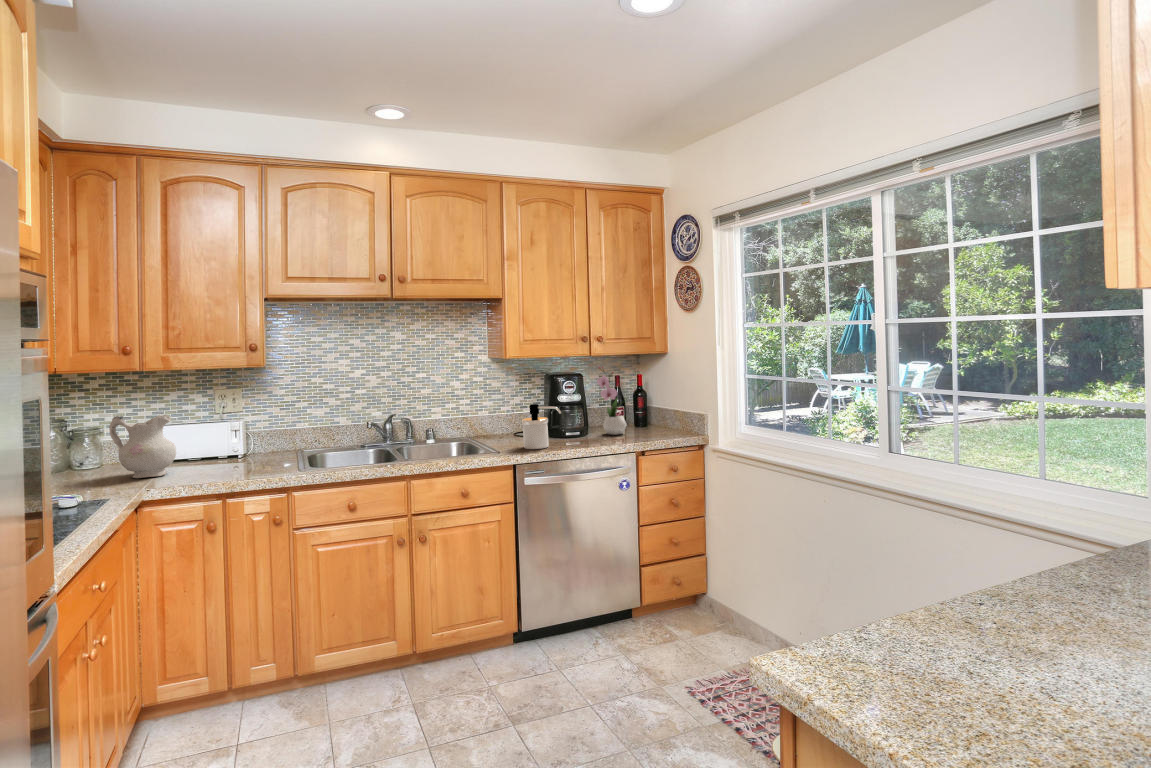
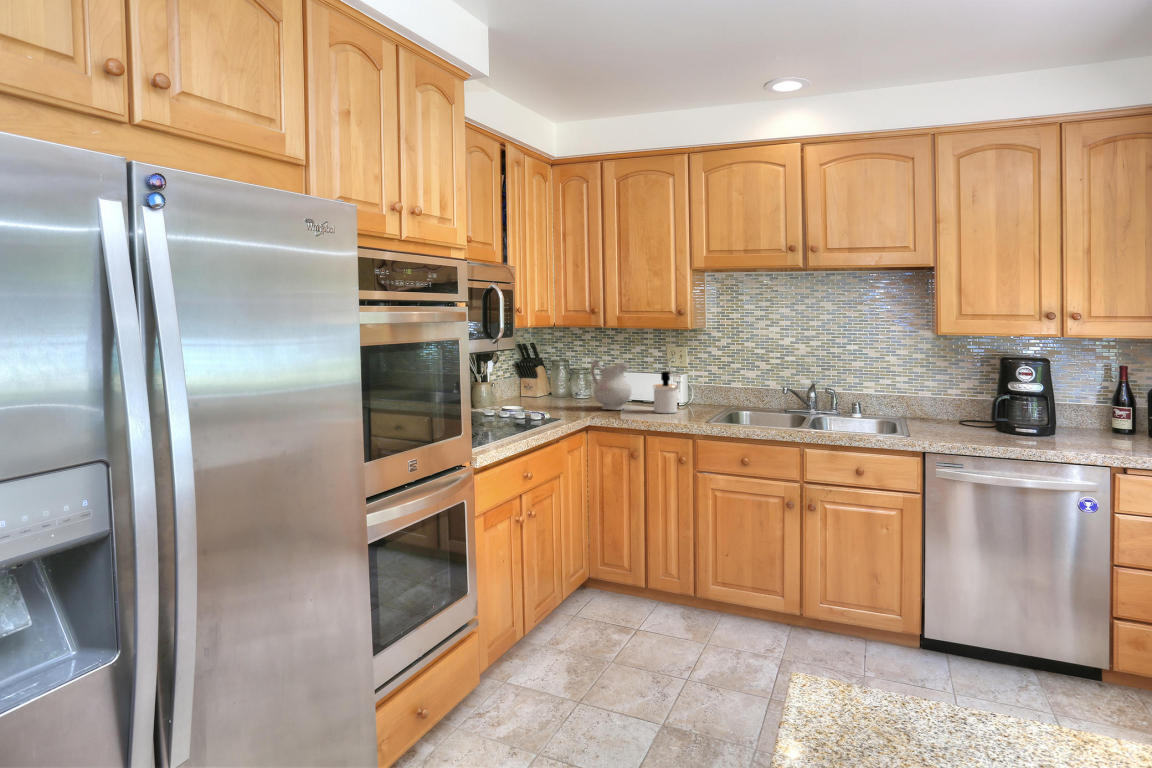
flower arrangement: present [597,367,627,435] -> none [1075,349,1125,439]
soap dispenser: present [522,404,561,449] -> present [653,371,683,413]

